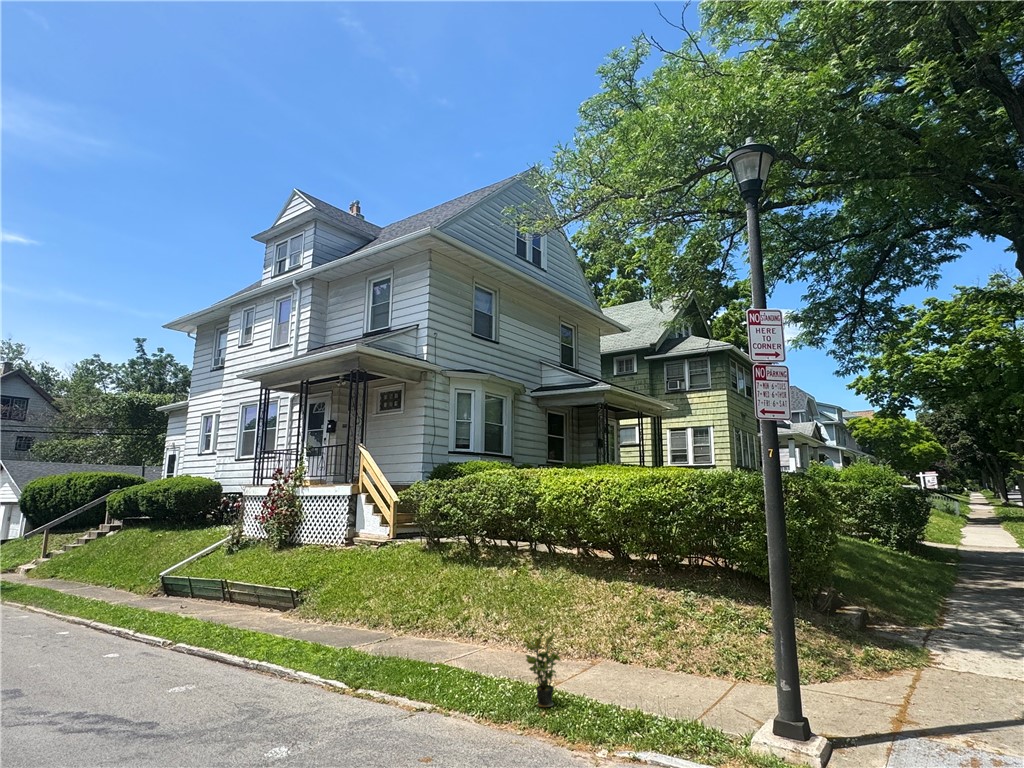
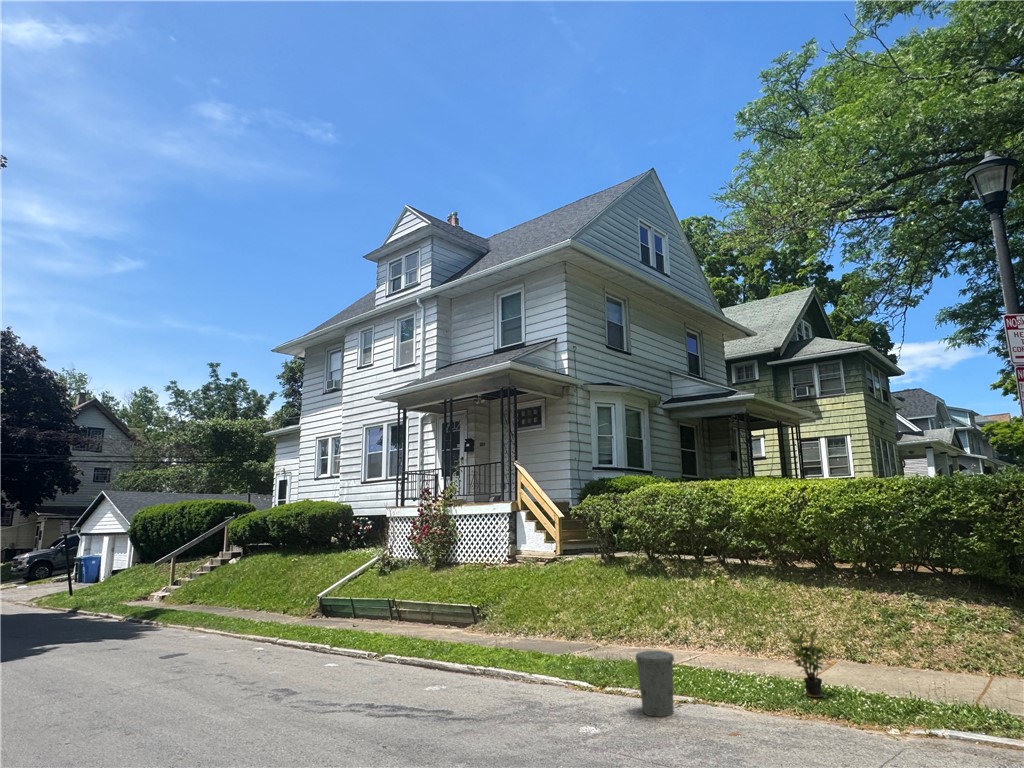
trash can: none [348,660,390,736] -> present [636,651,674,717]

